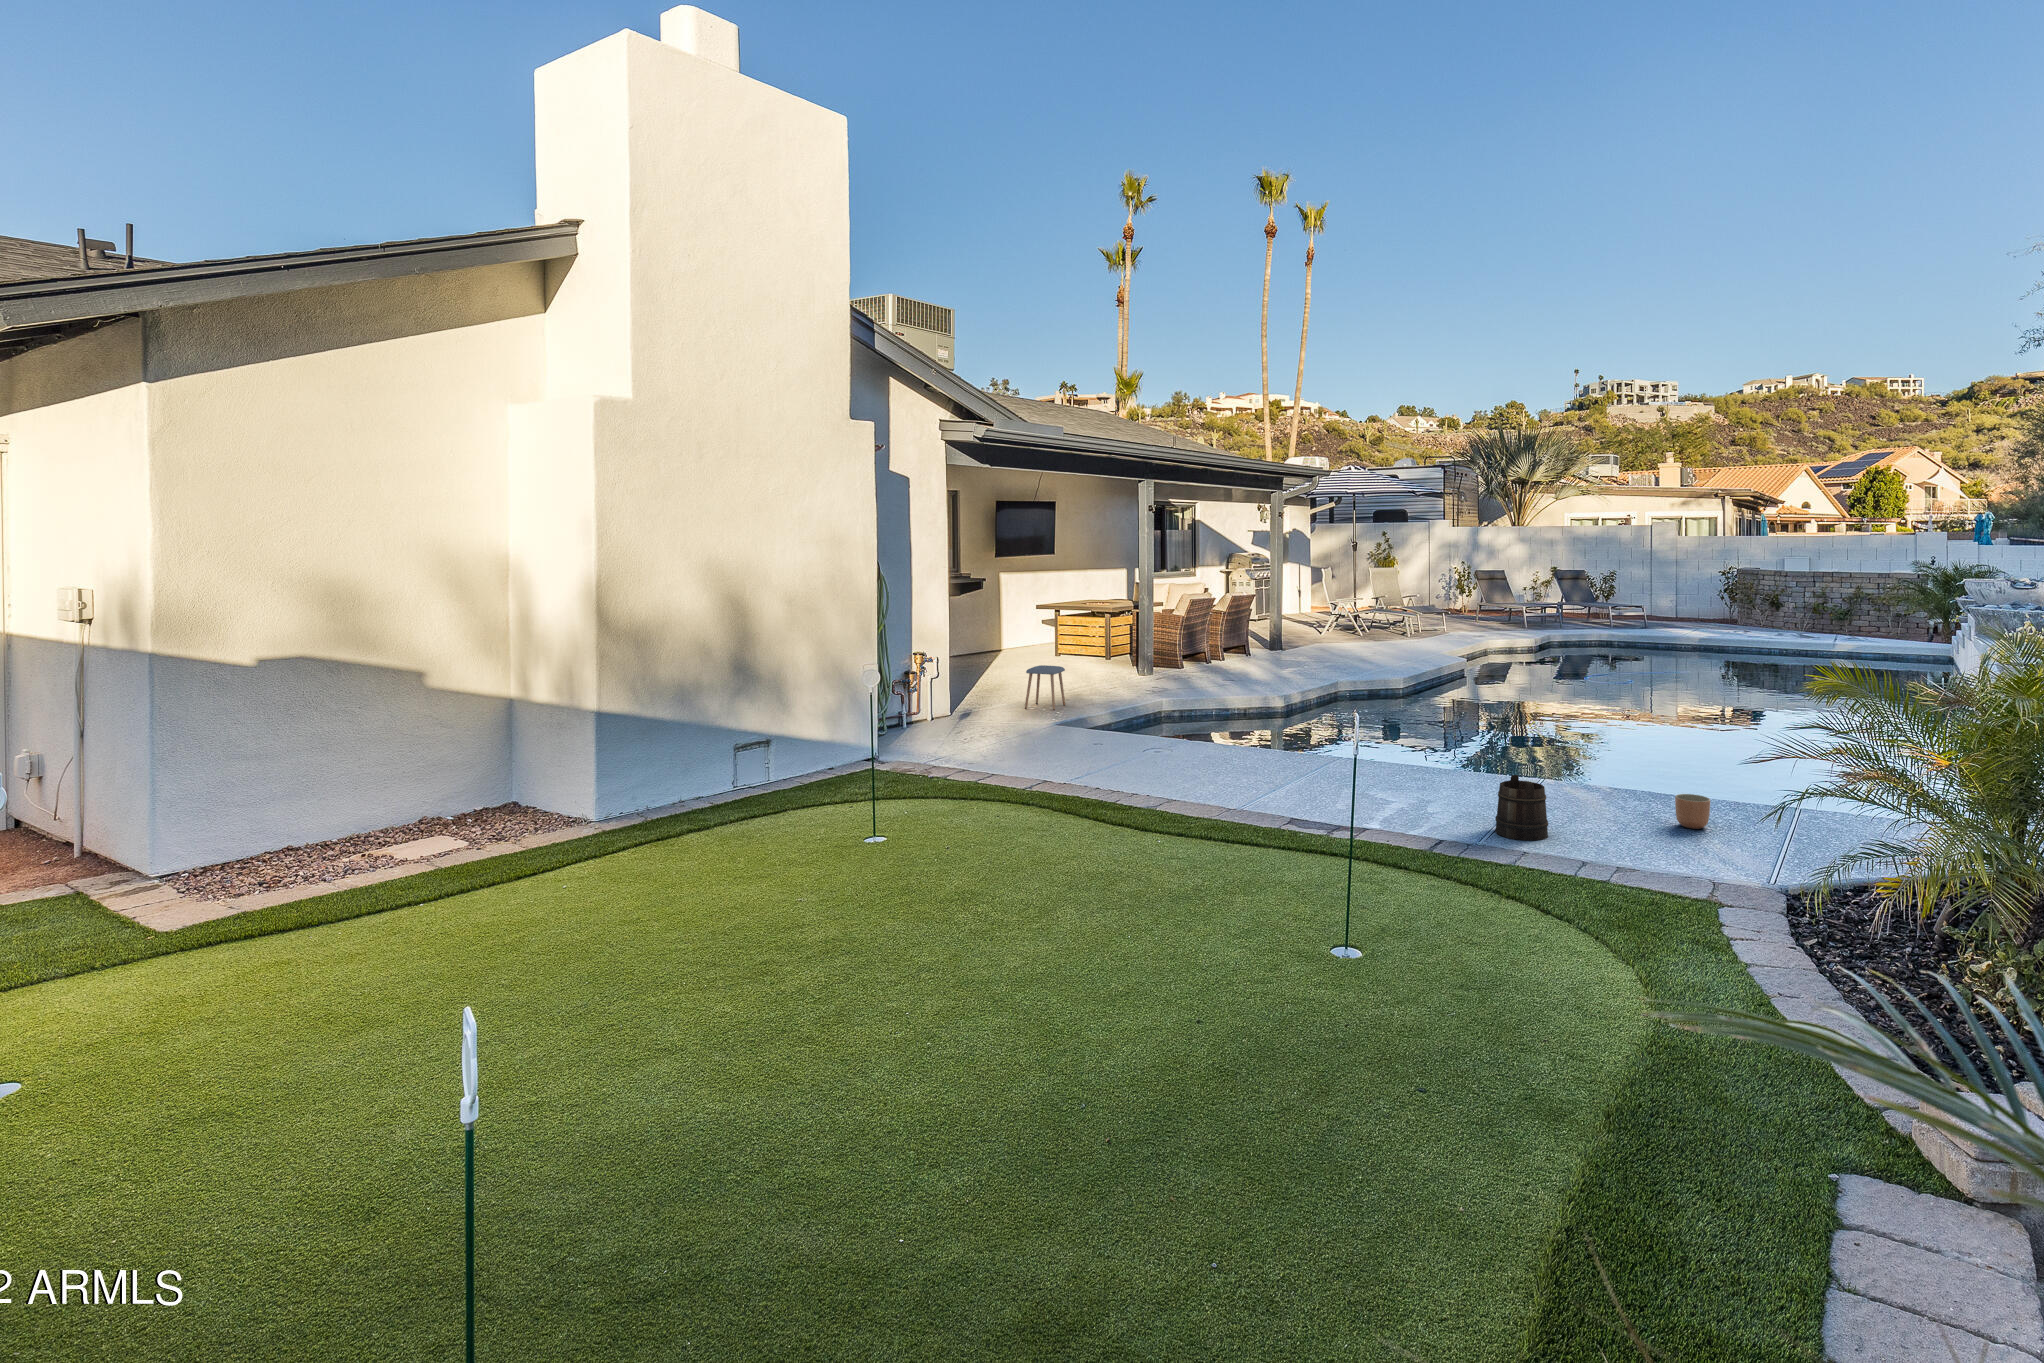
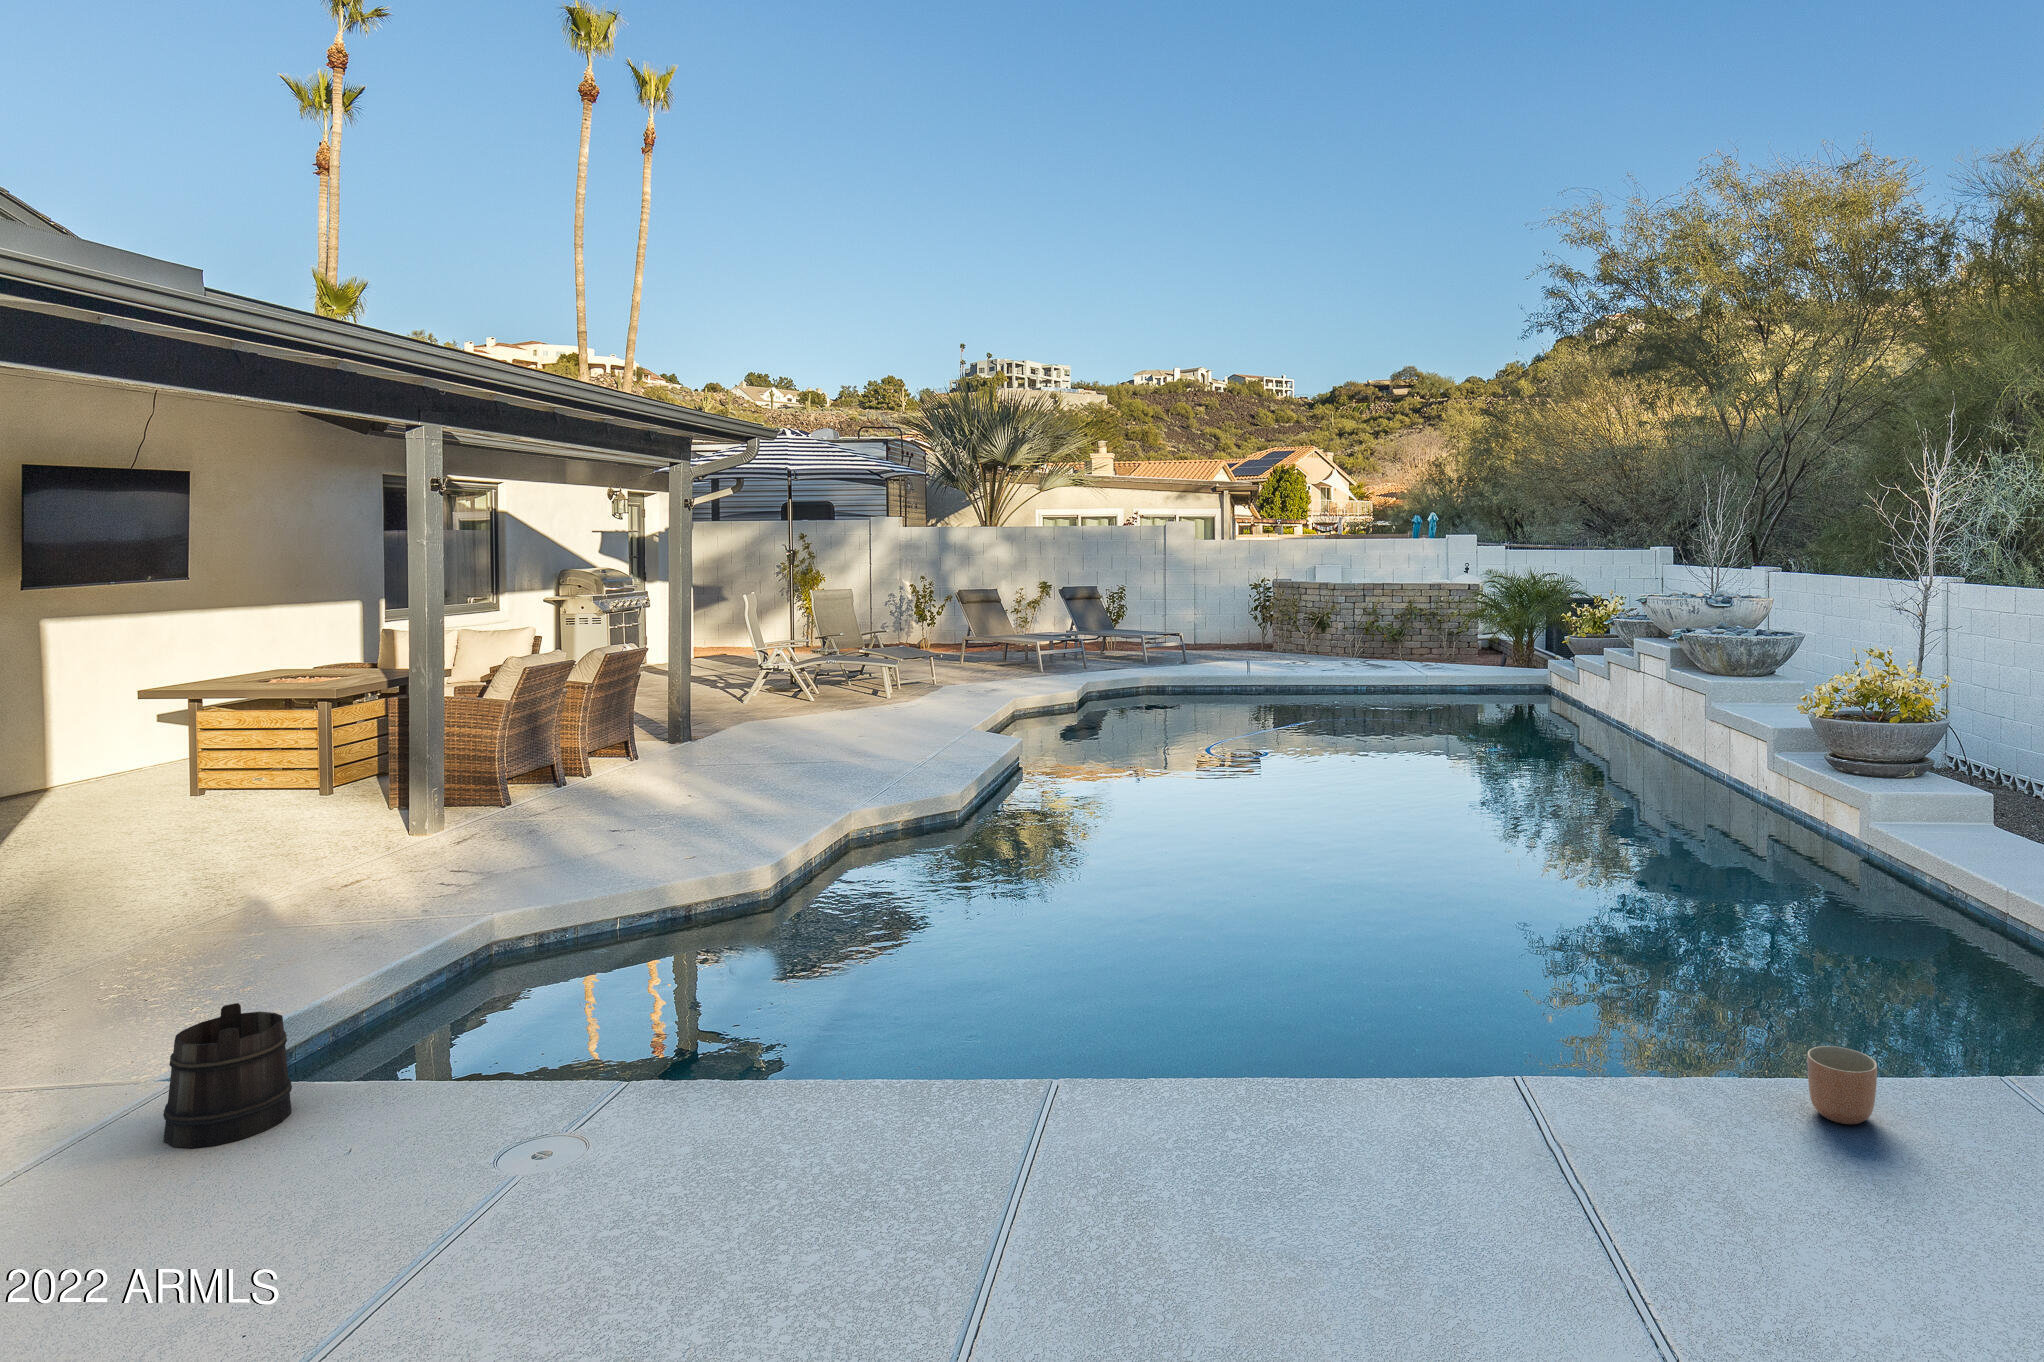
stool: present [1025,665,1065,710] -> none [80,869,217,998]
bucket: present [1495,775,1548,841] -> present [163,1003,292,1148]

